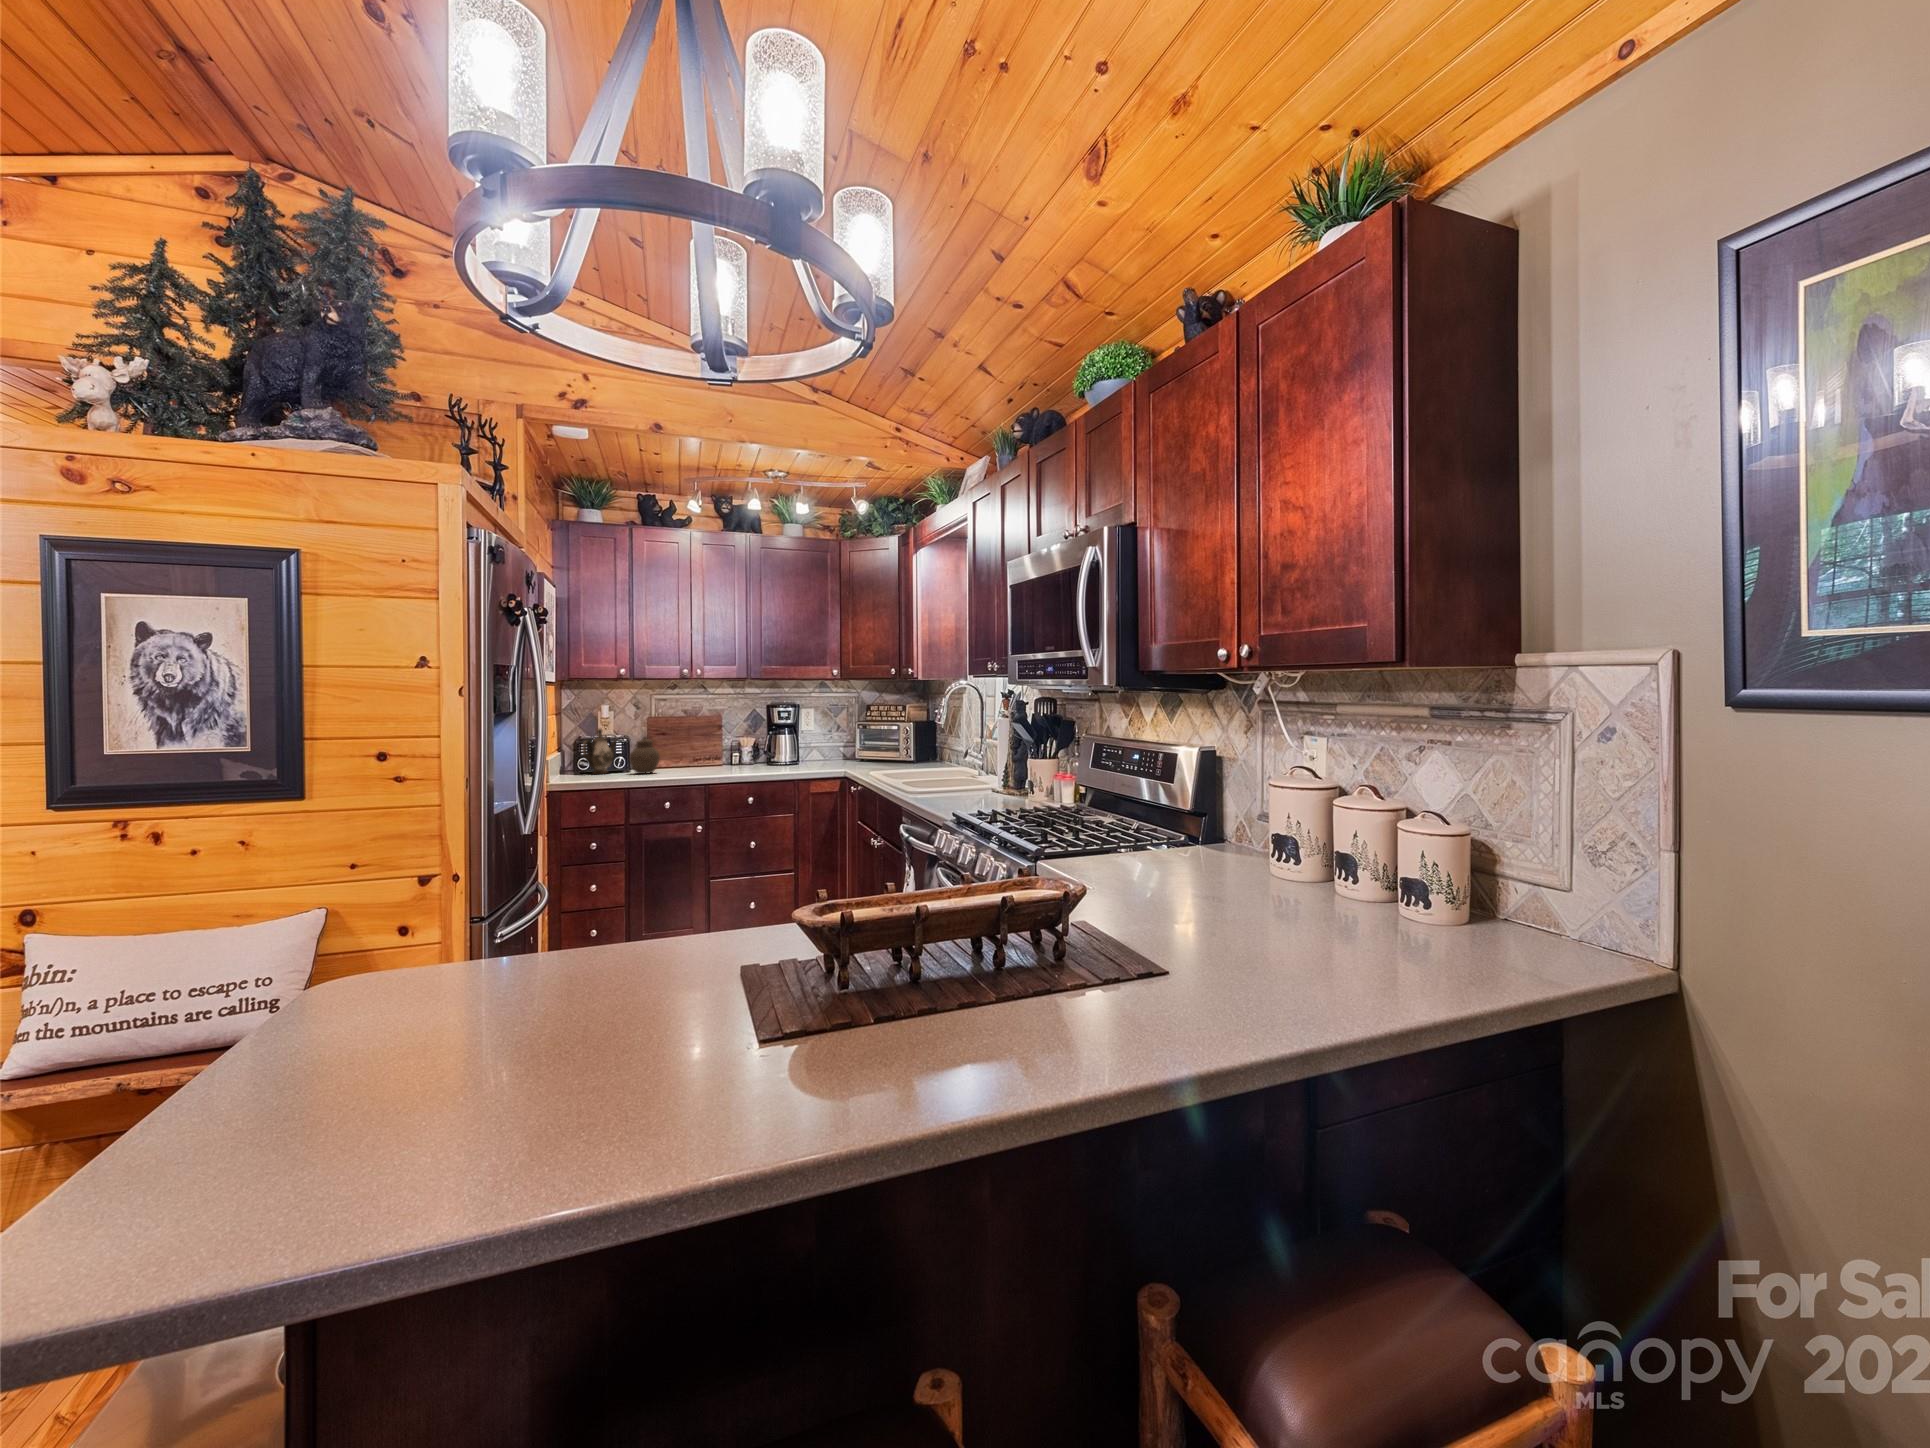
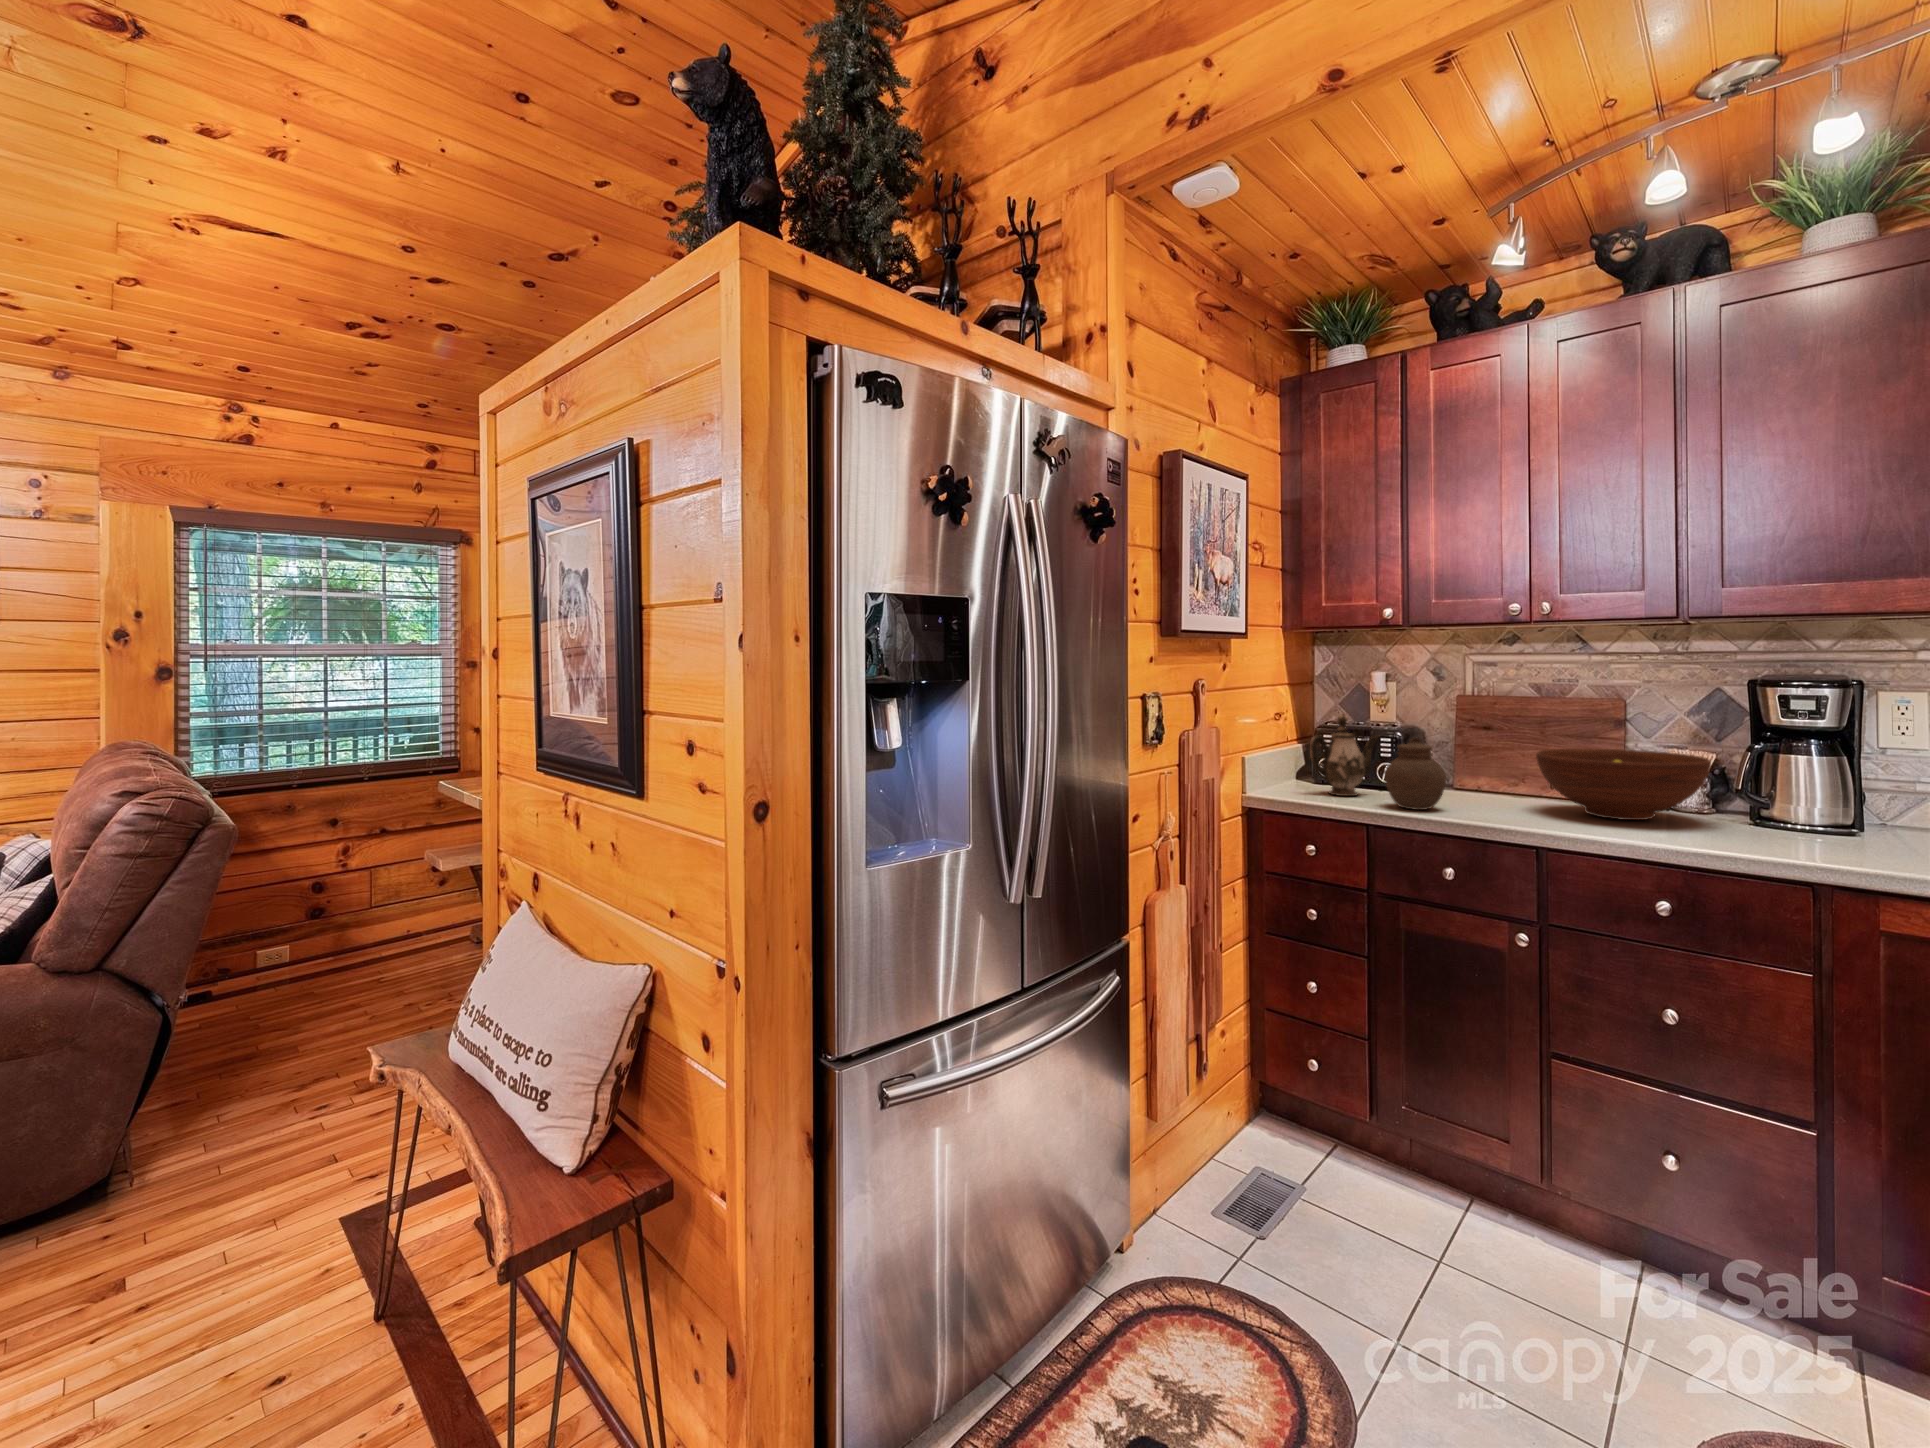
fruit bowl: none [694,738,758,768] -> present [1536,748,1711,820]

